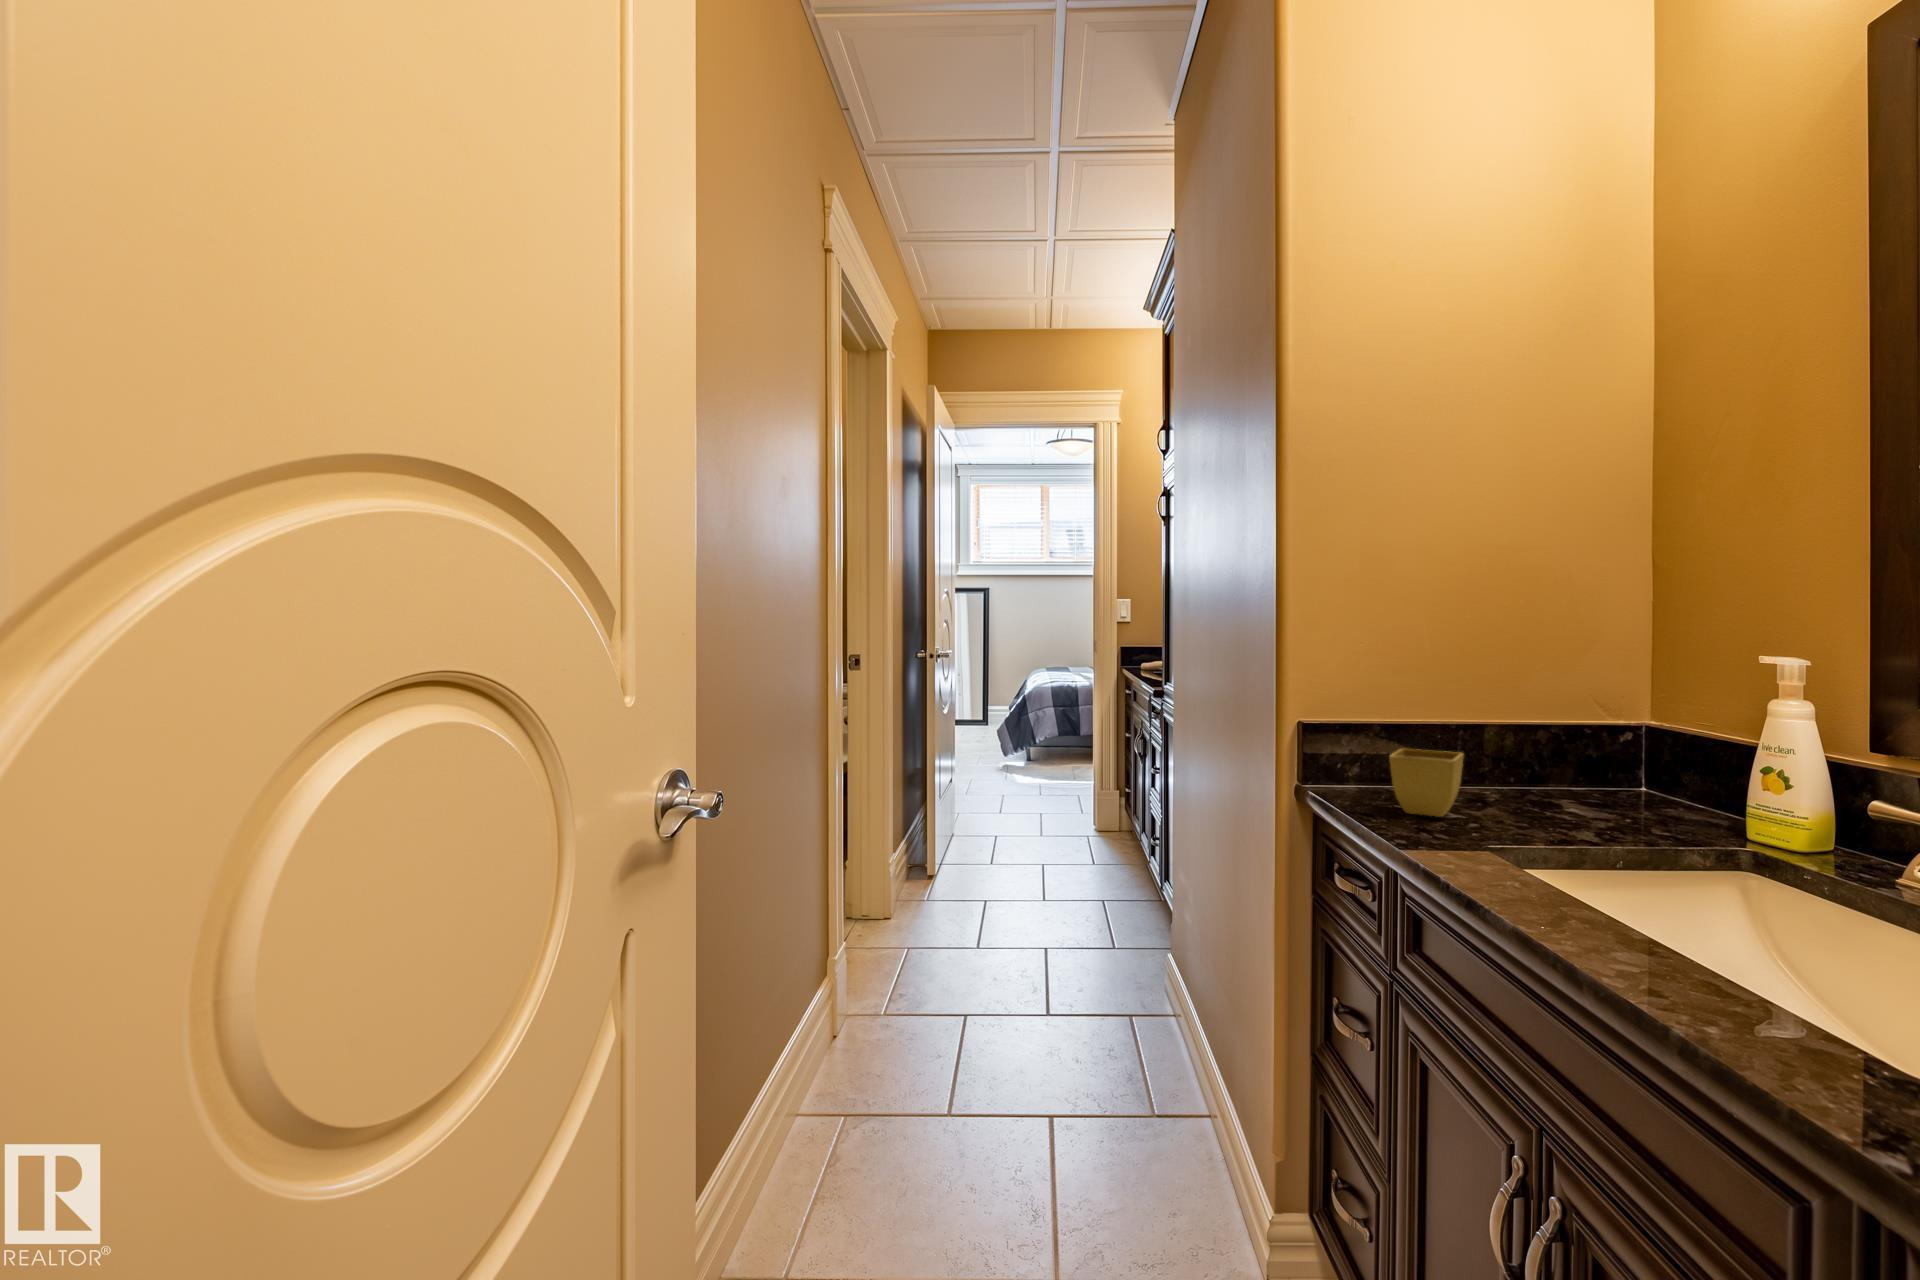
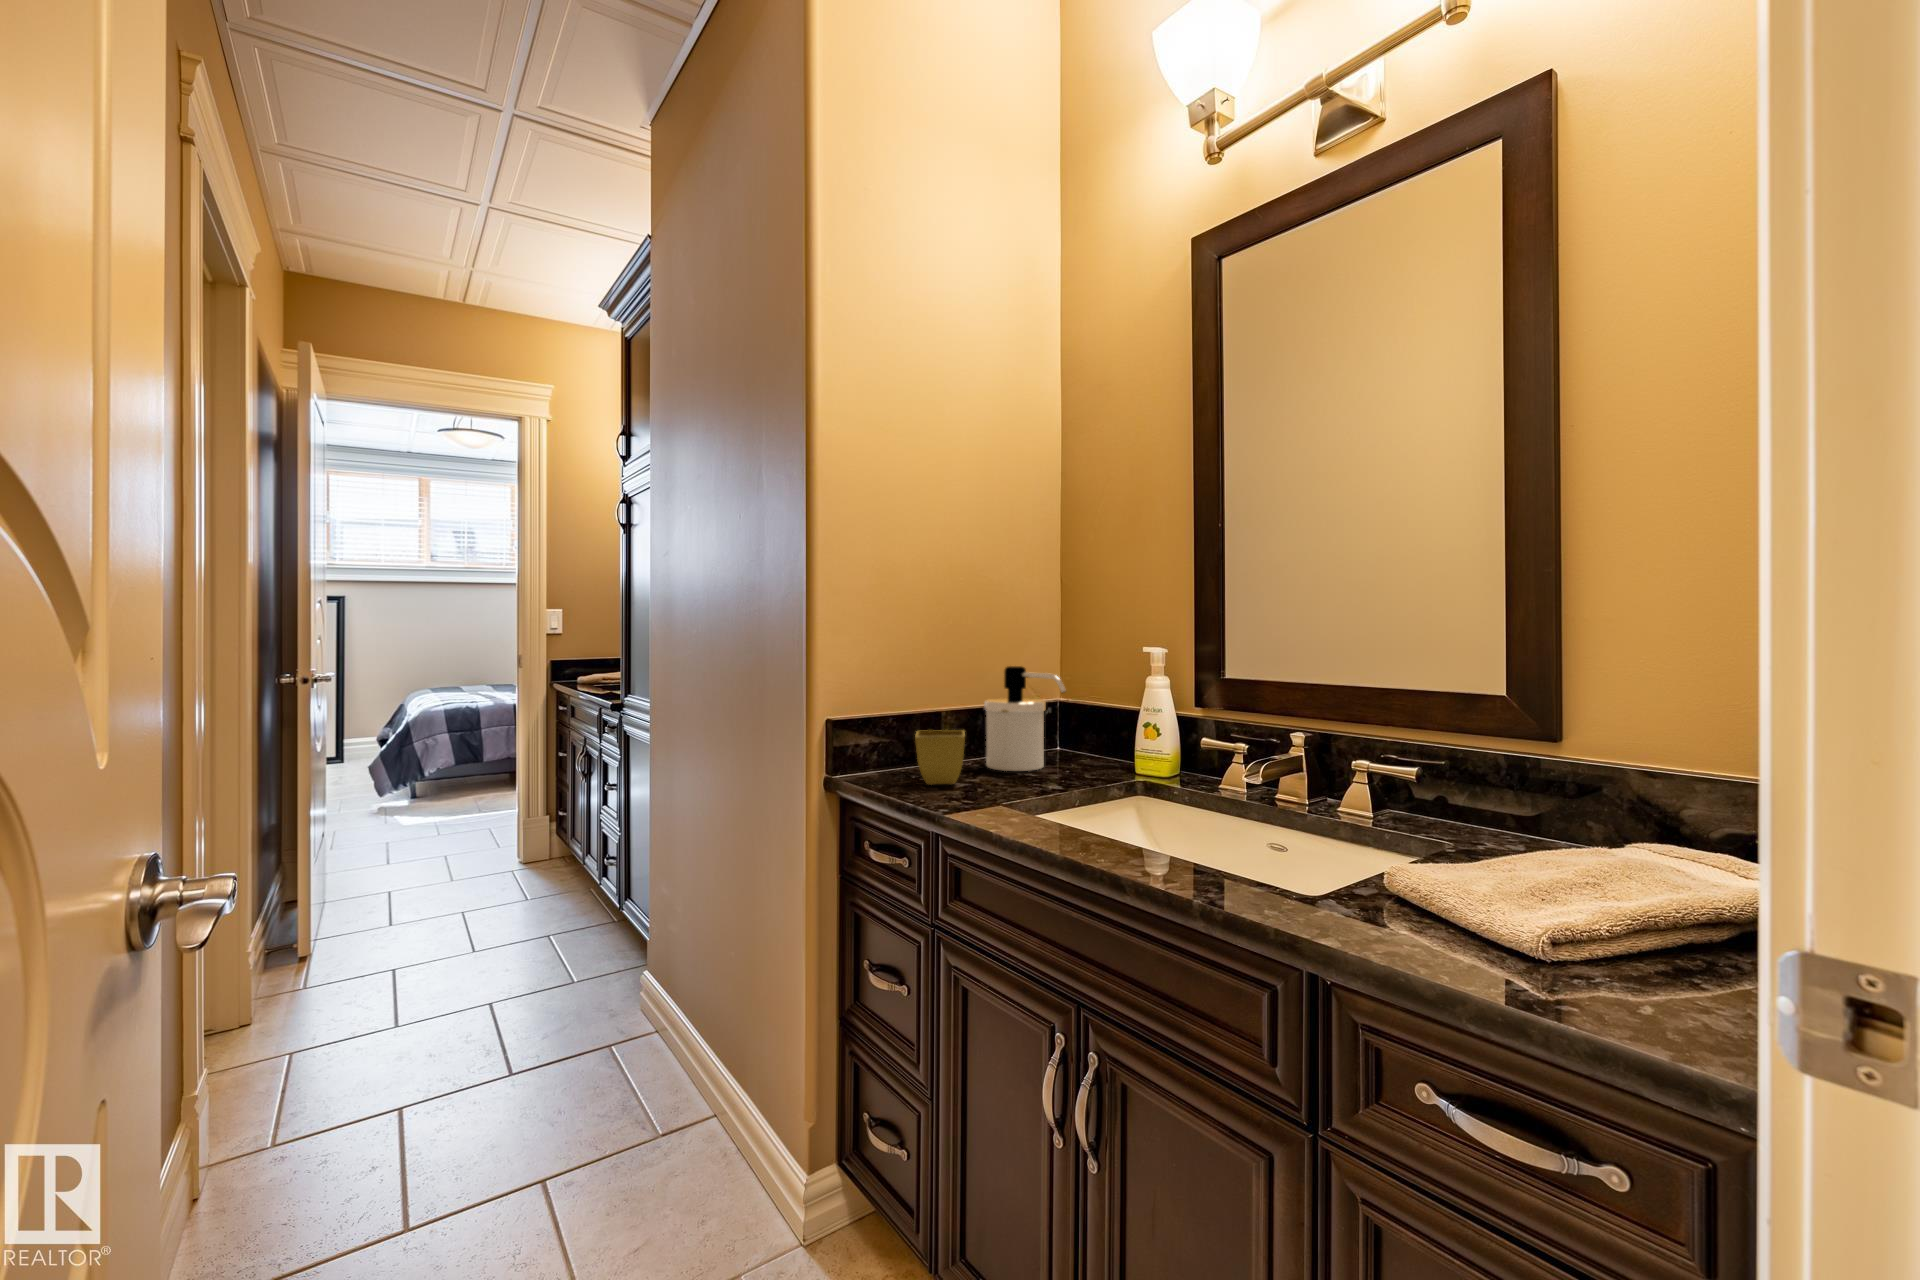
soap dispenser: none [1508,676,1626,812] -> present [984,666,1066,771]

